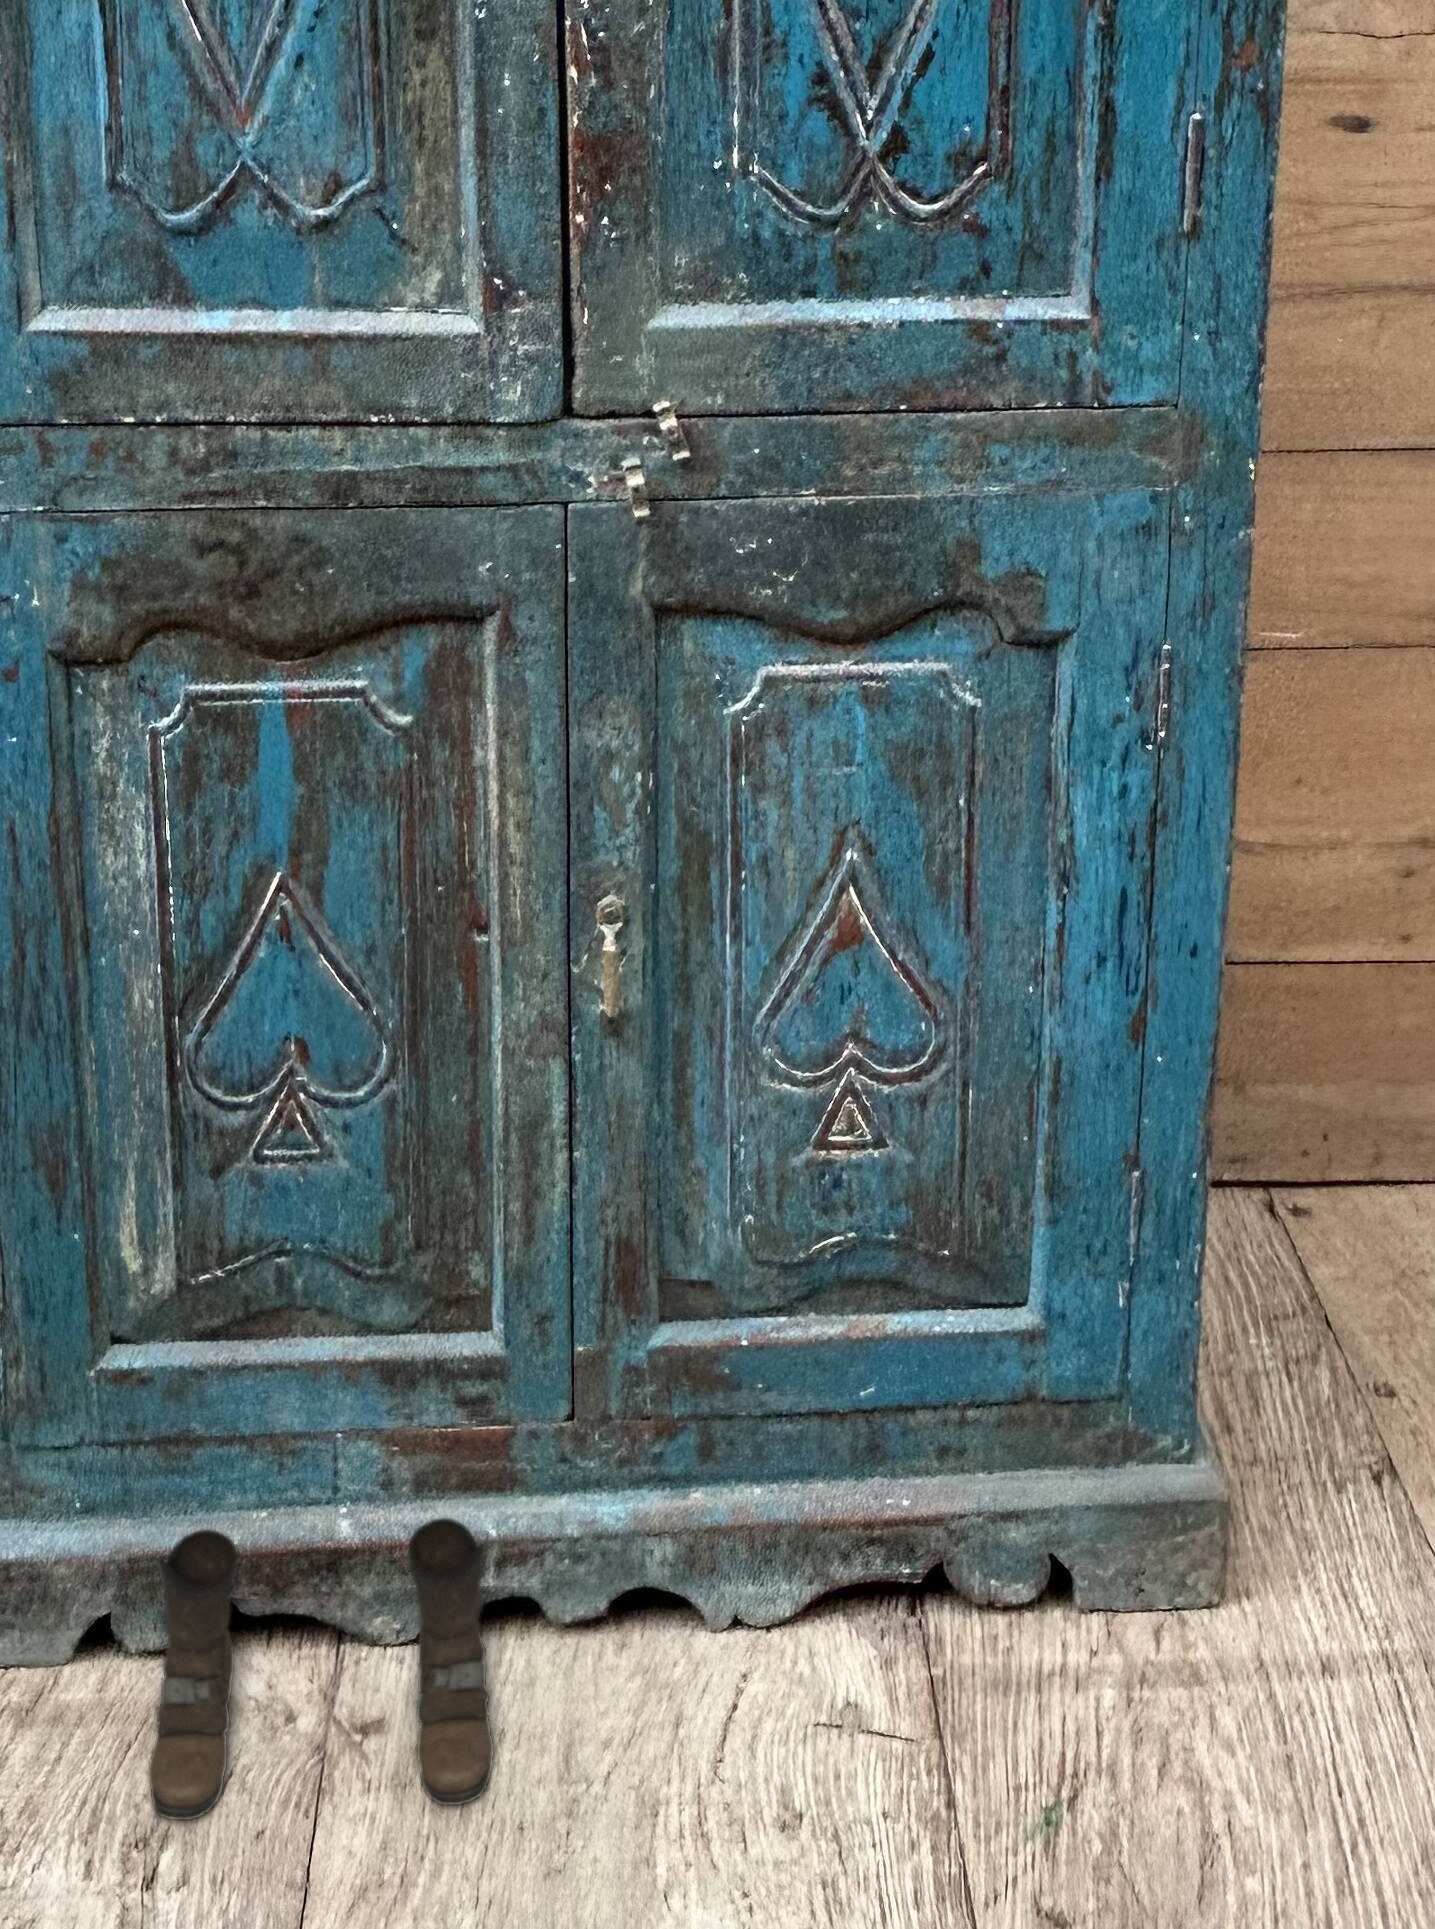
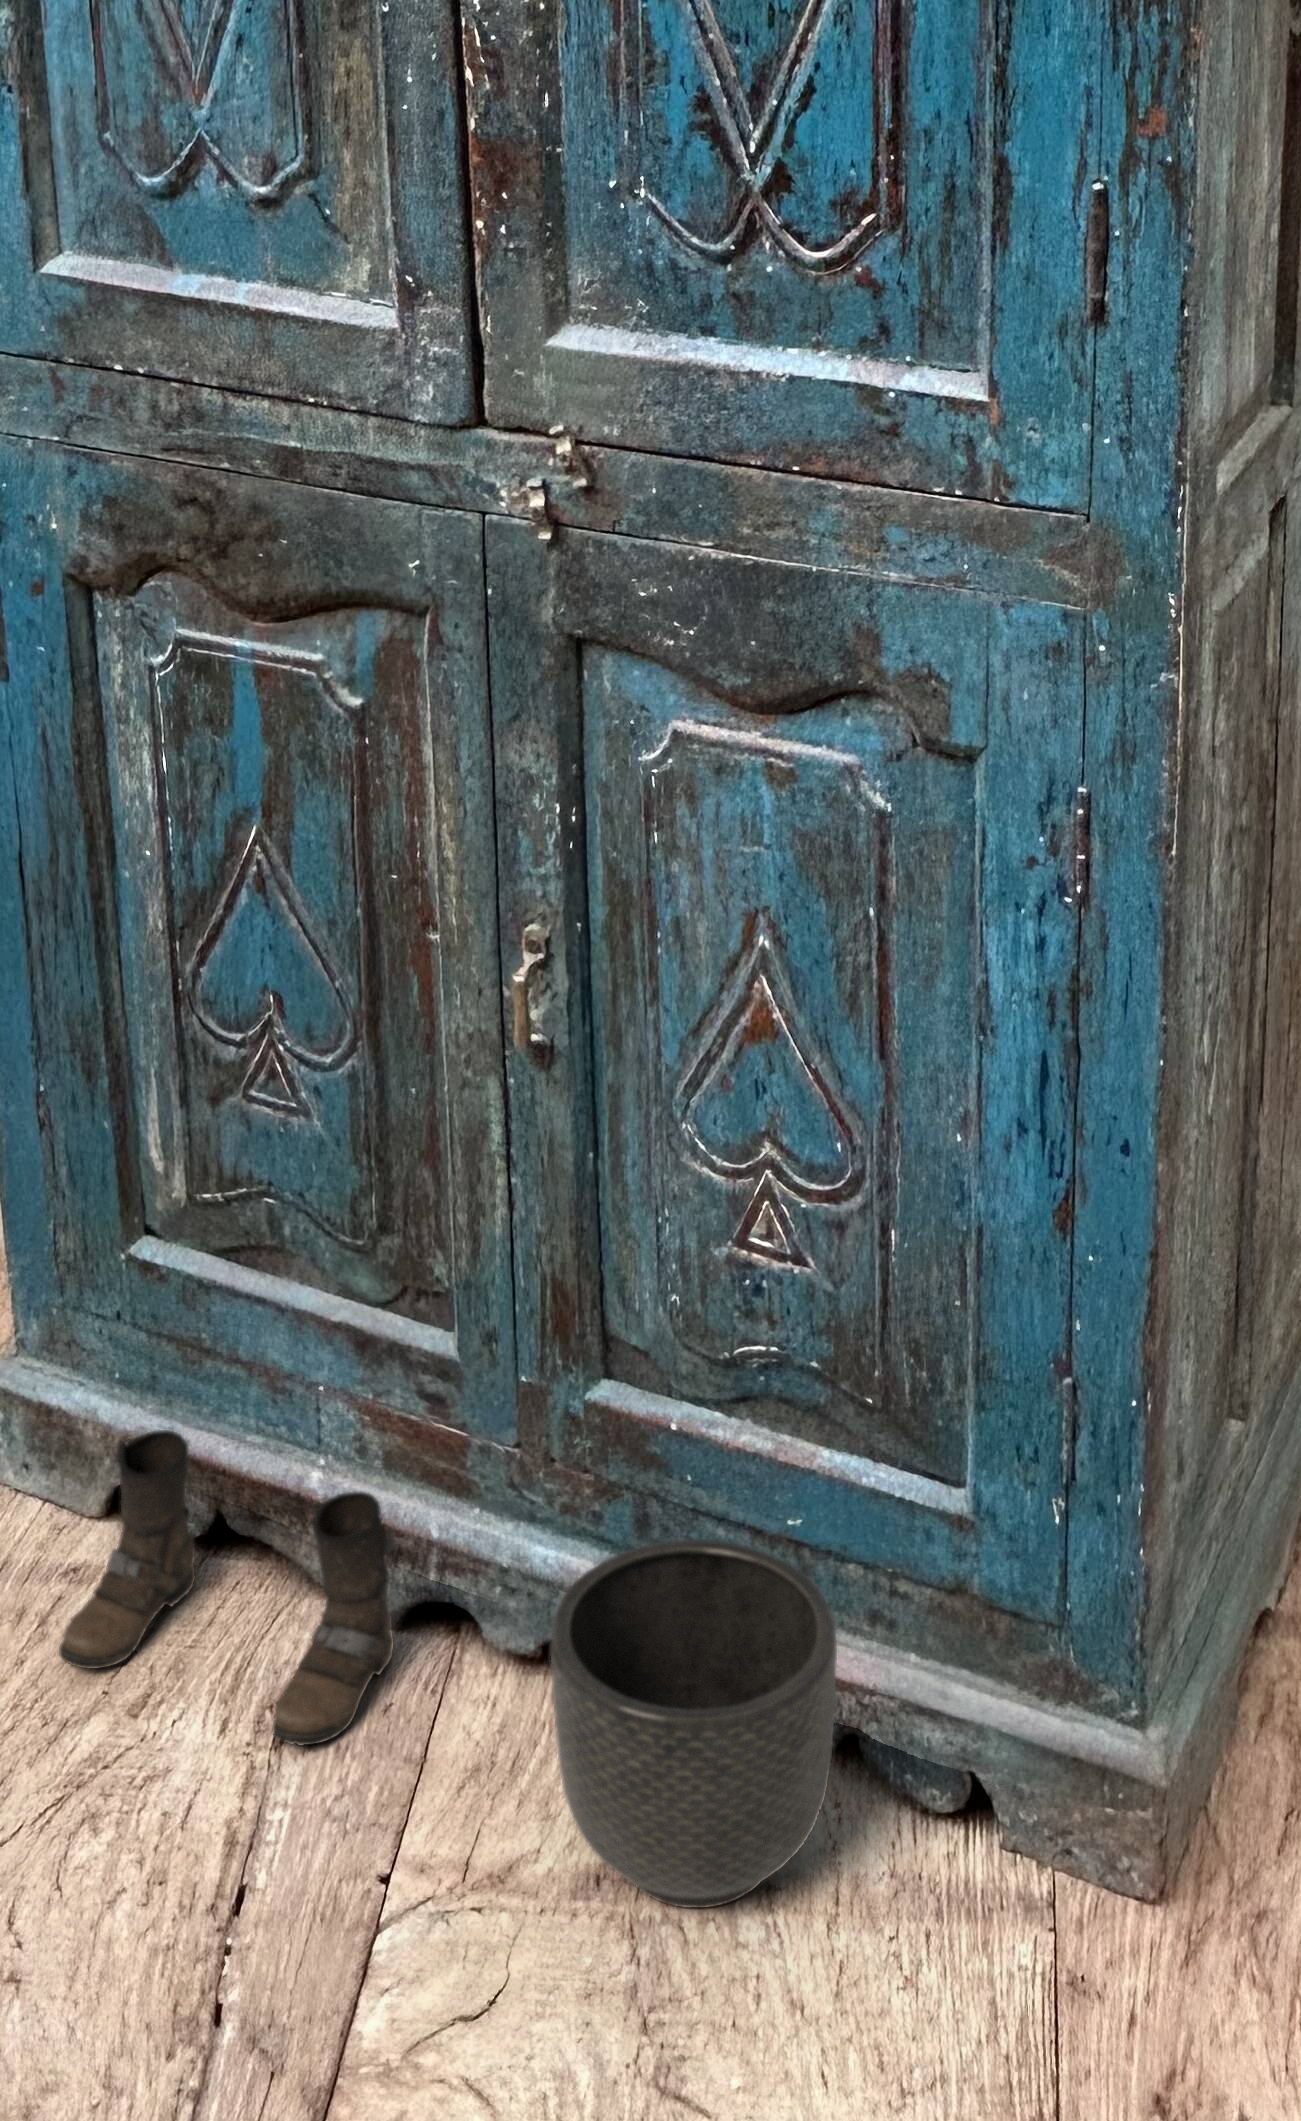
planter: none [755,1433,1028,1803] -> present [551,1540,837,1908]

